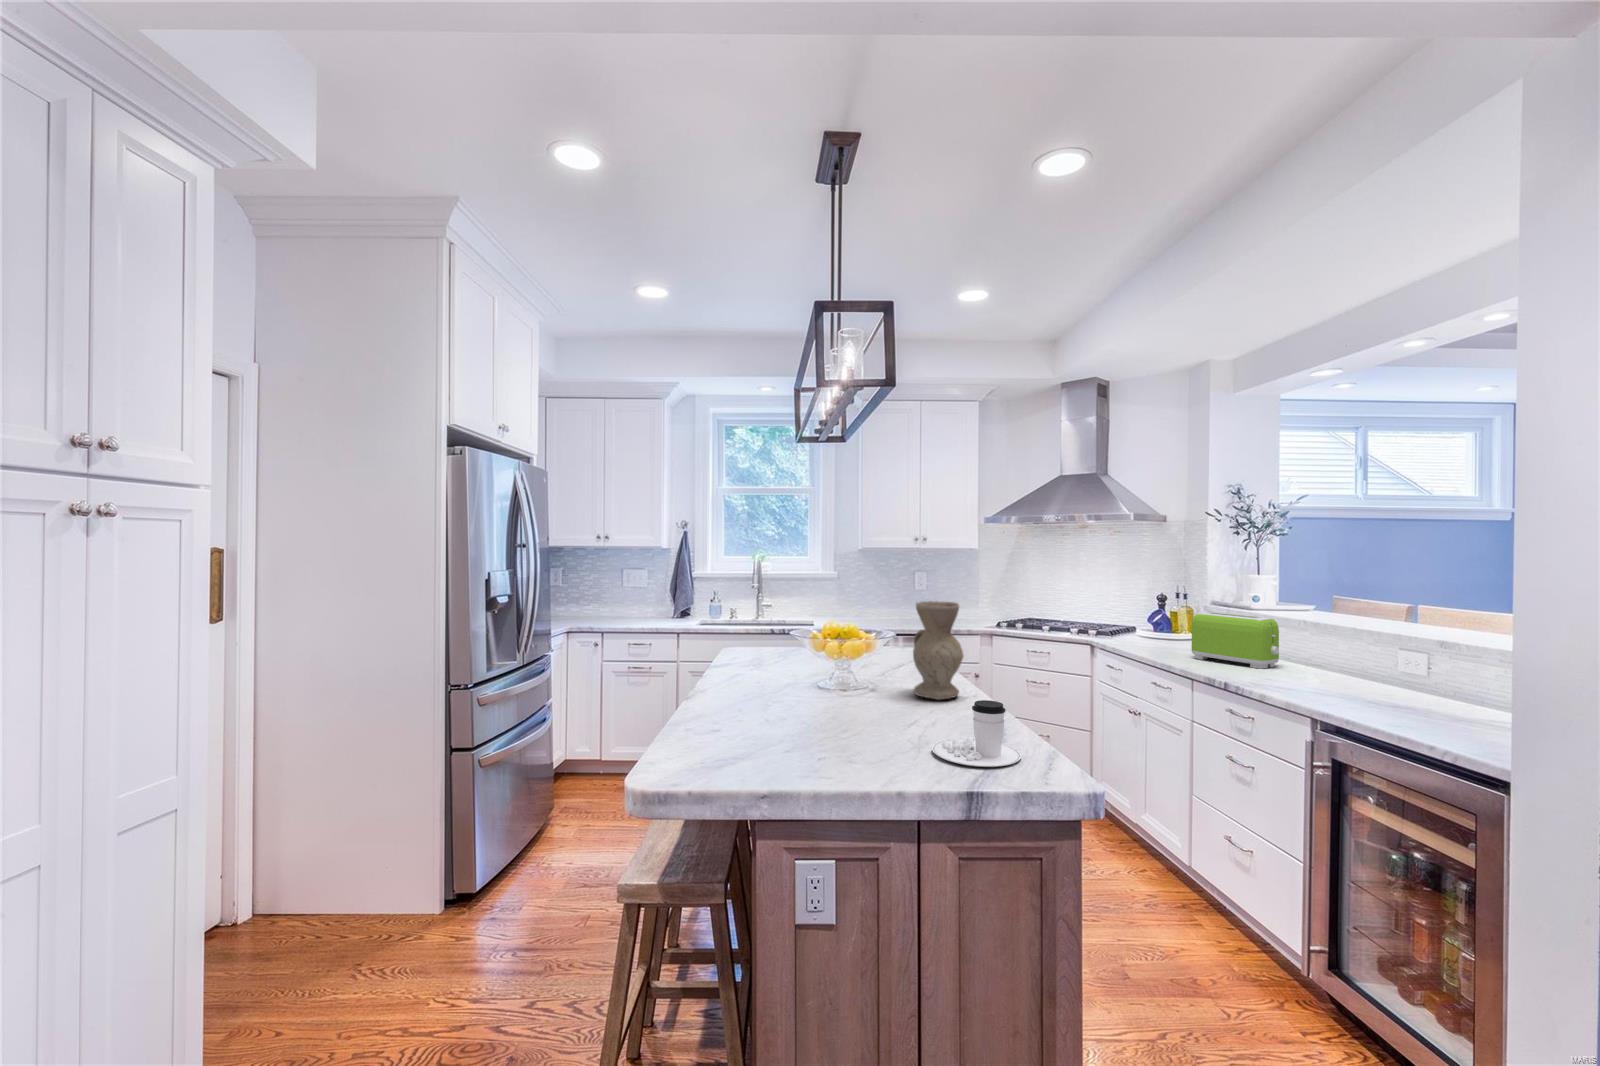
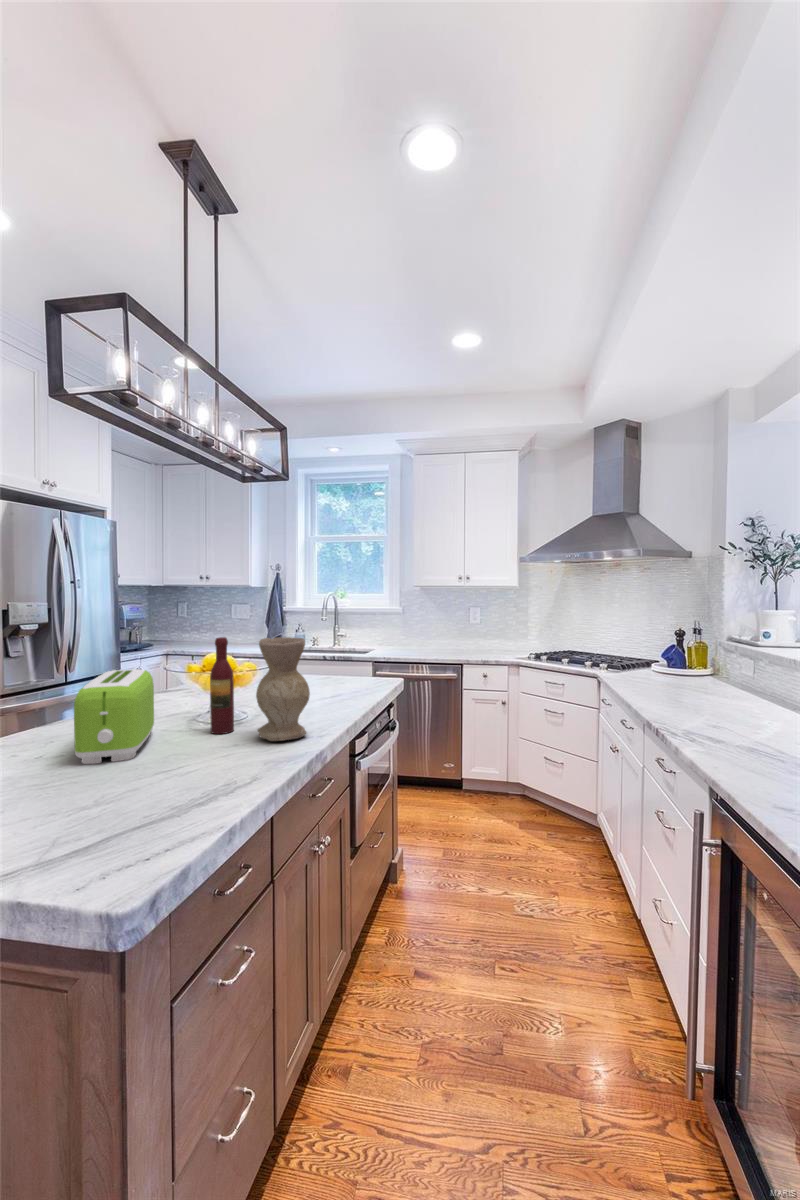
wine bottle: none [855,602,877,698] -> present [210,637,234,734]
toaster: present [1192,612,1279,669] -> present [74,669,154,764]
coffee cup: present [932,700,1021,767] -> none [69,761,189,851]

